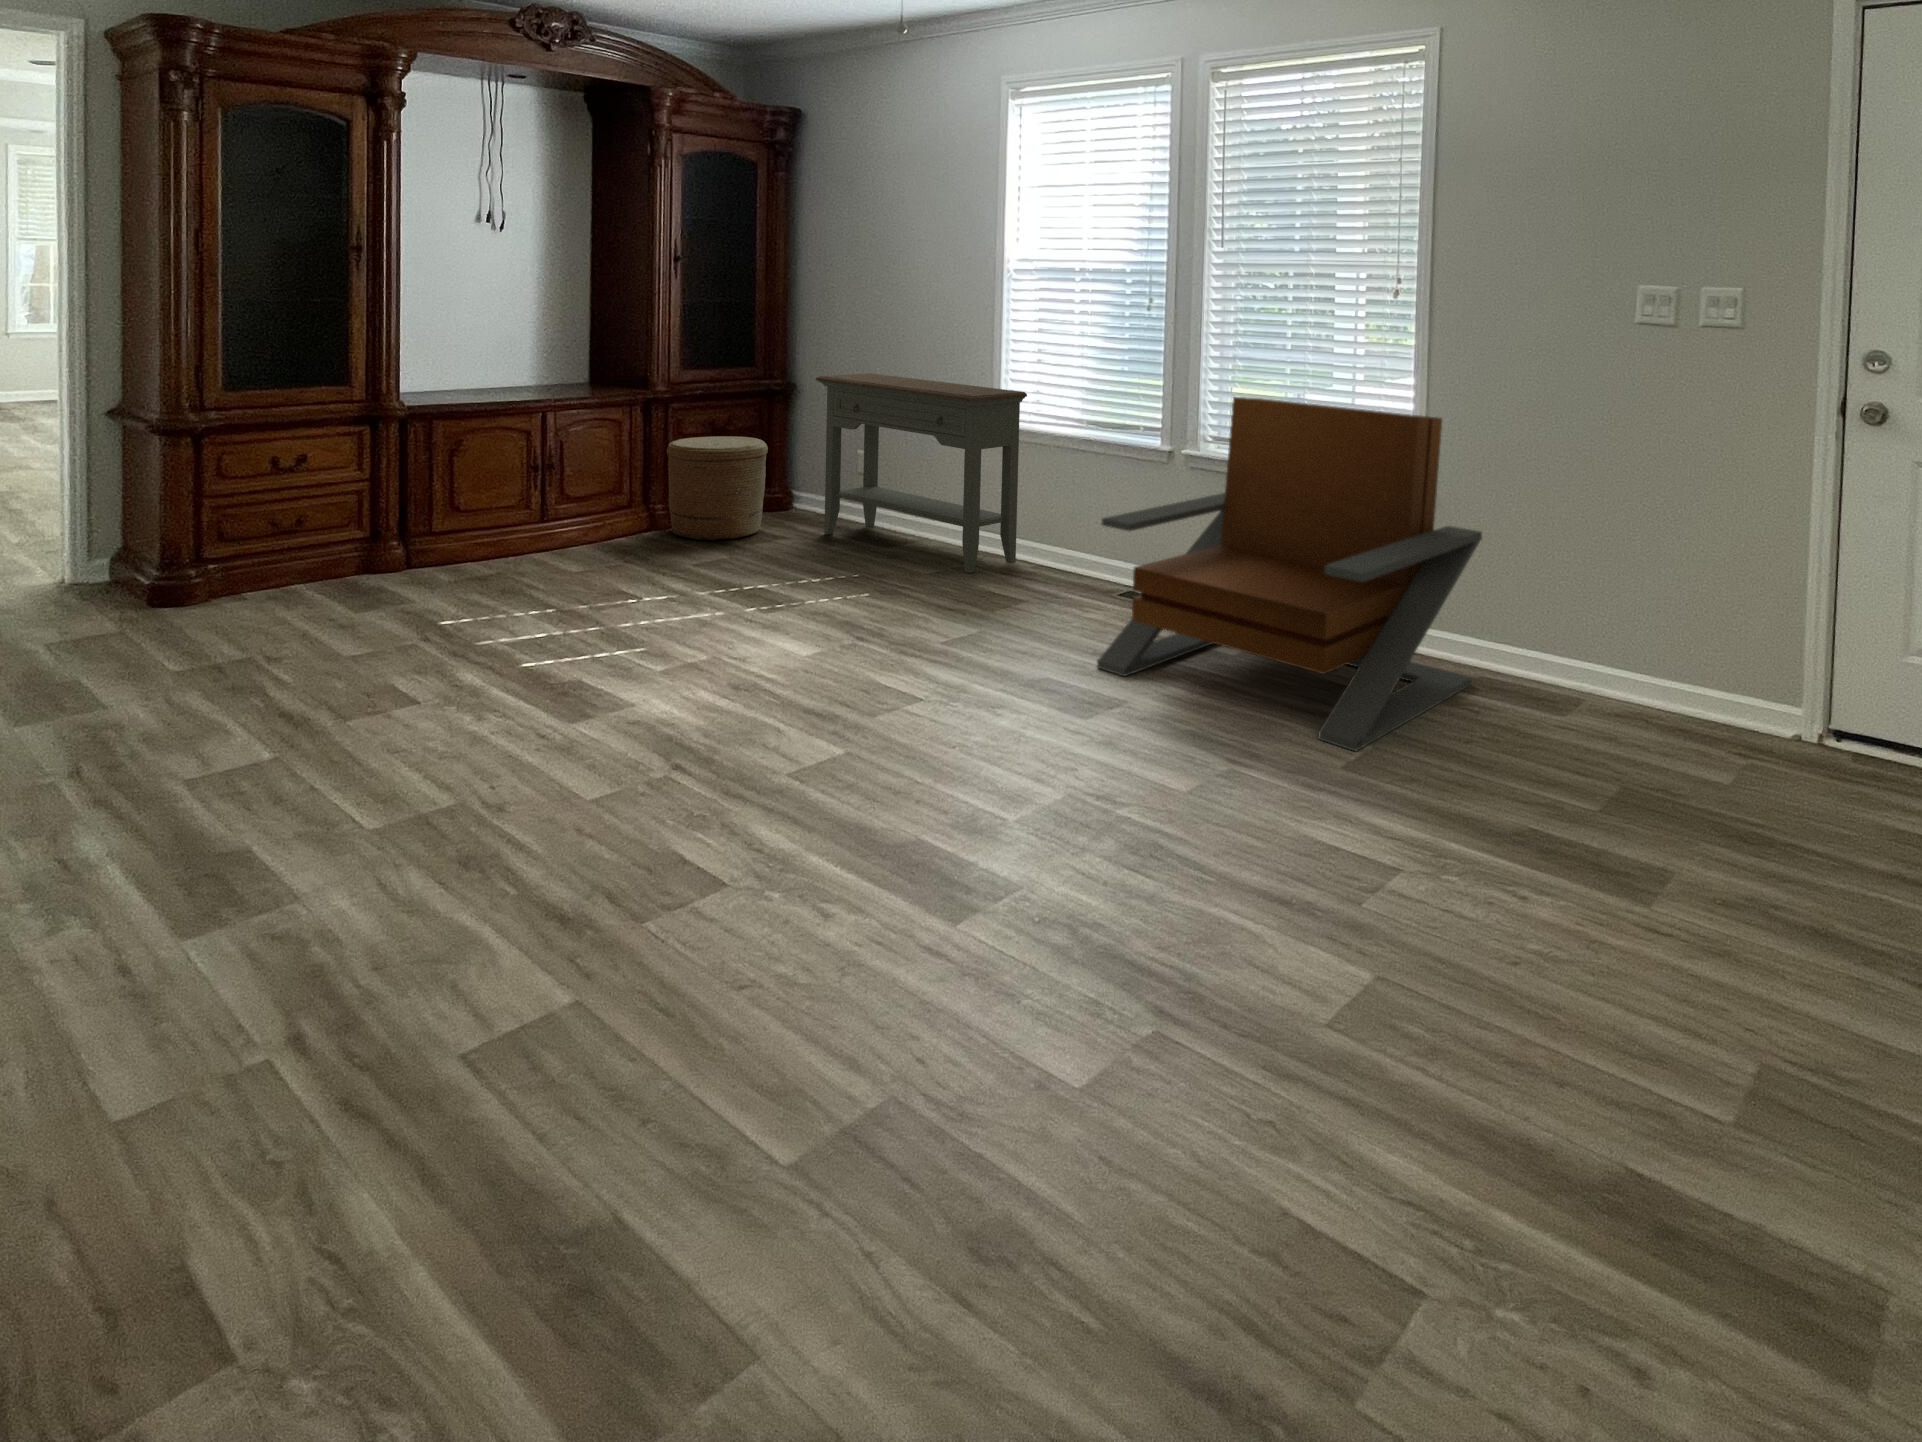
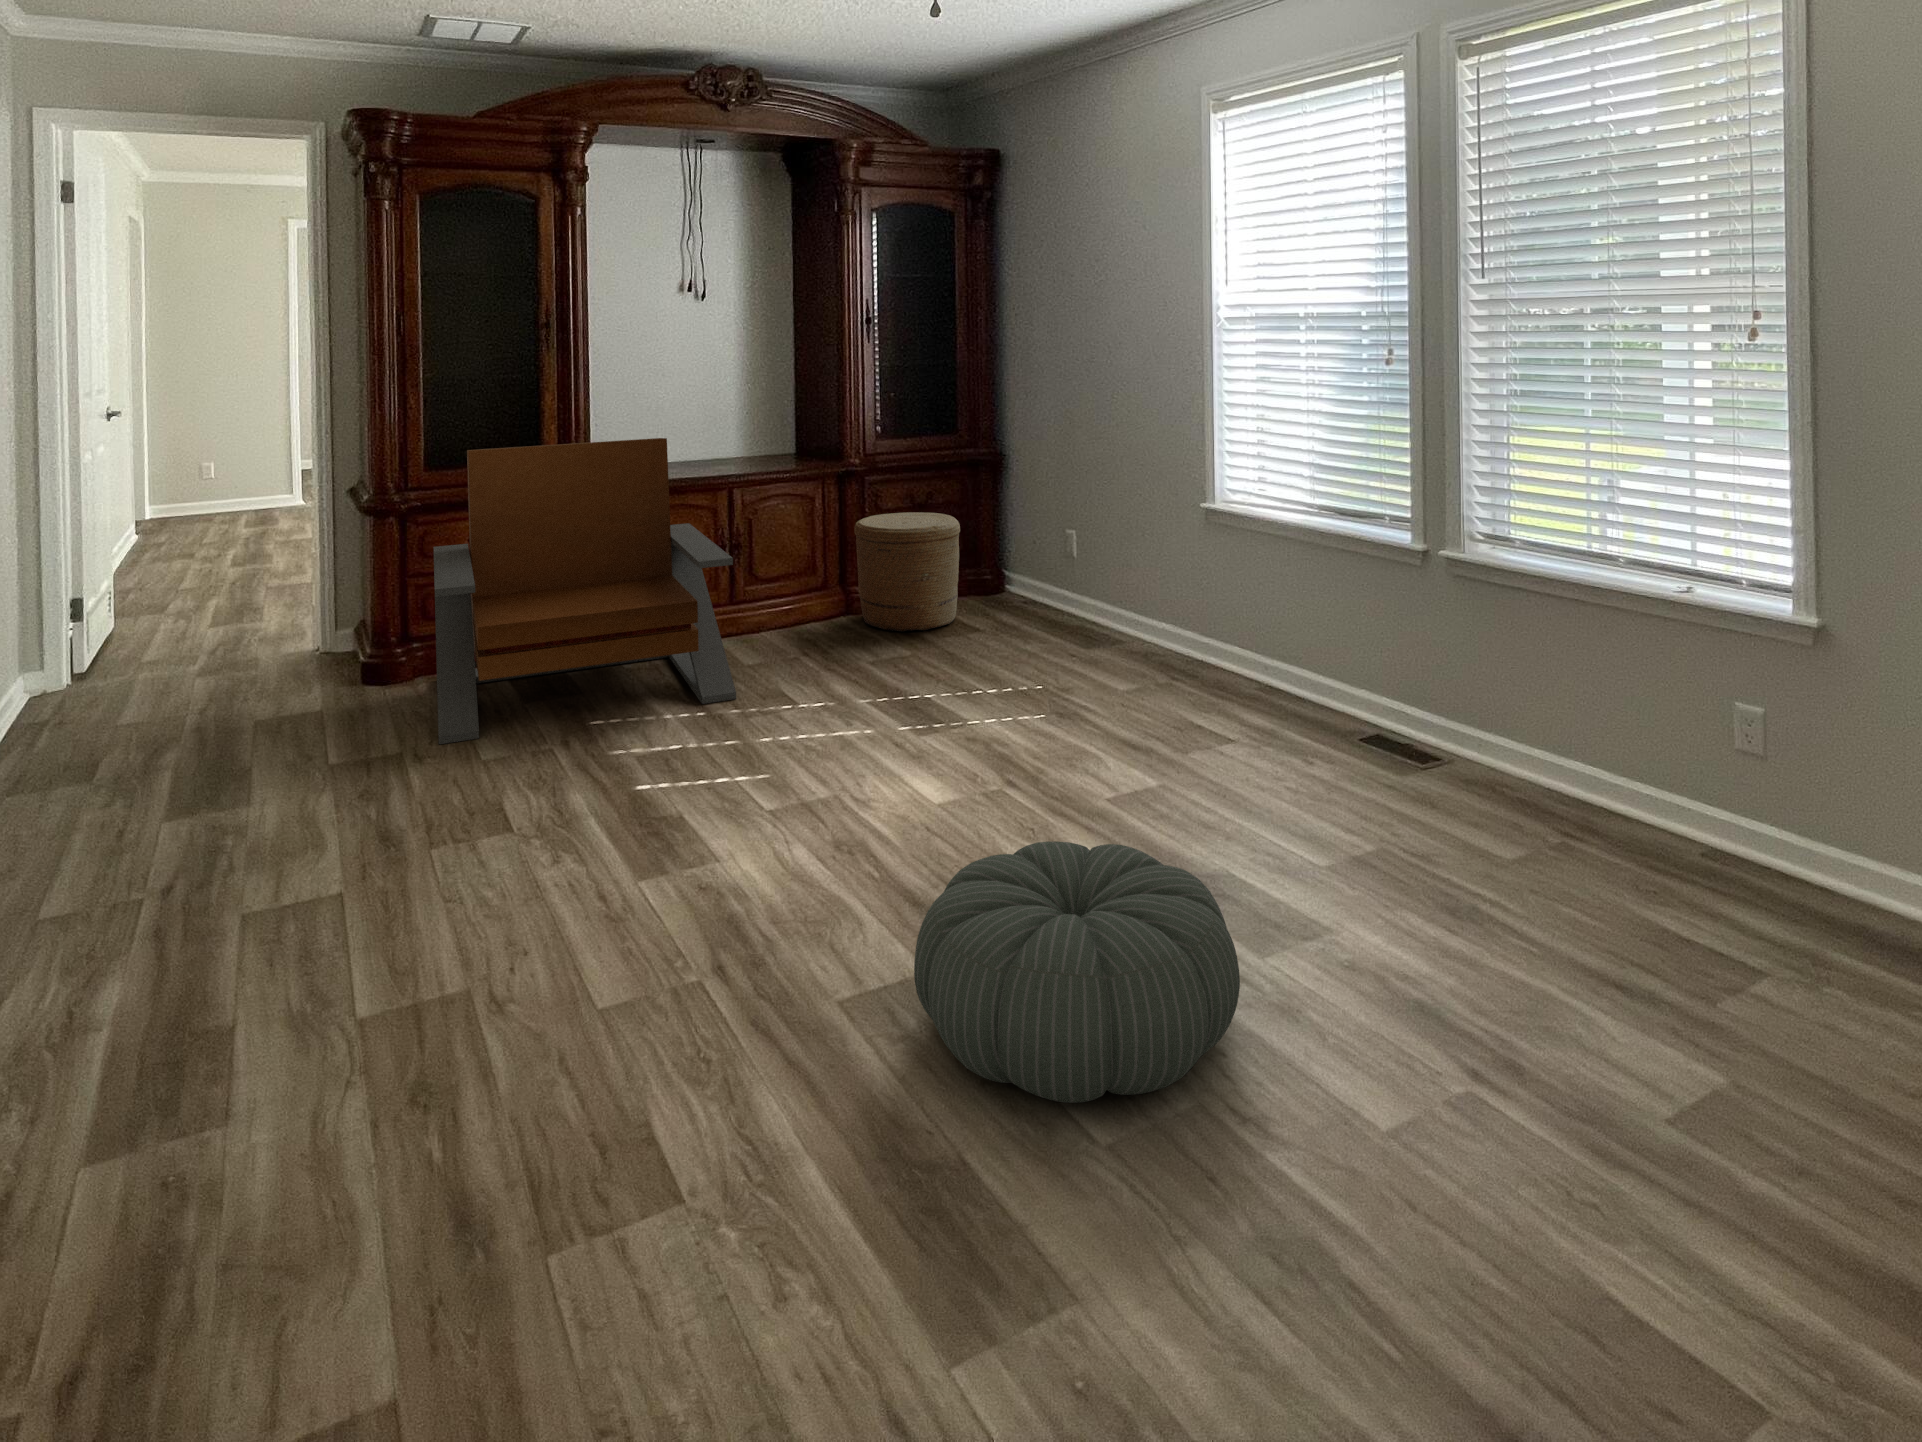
console table: present [816,373,1027,573] -> none [1007,441,1242,693]
lounge chair: present [1097,397,1482,751] -> present [434,438,736,744]
pouf: none [844,649,1082,810] -> present [914,841,1240,1103]

